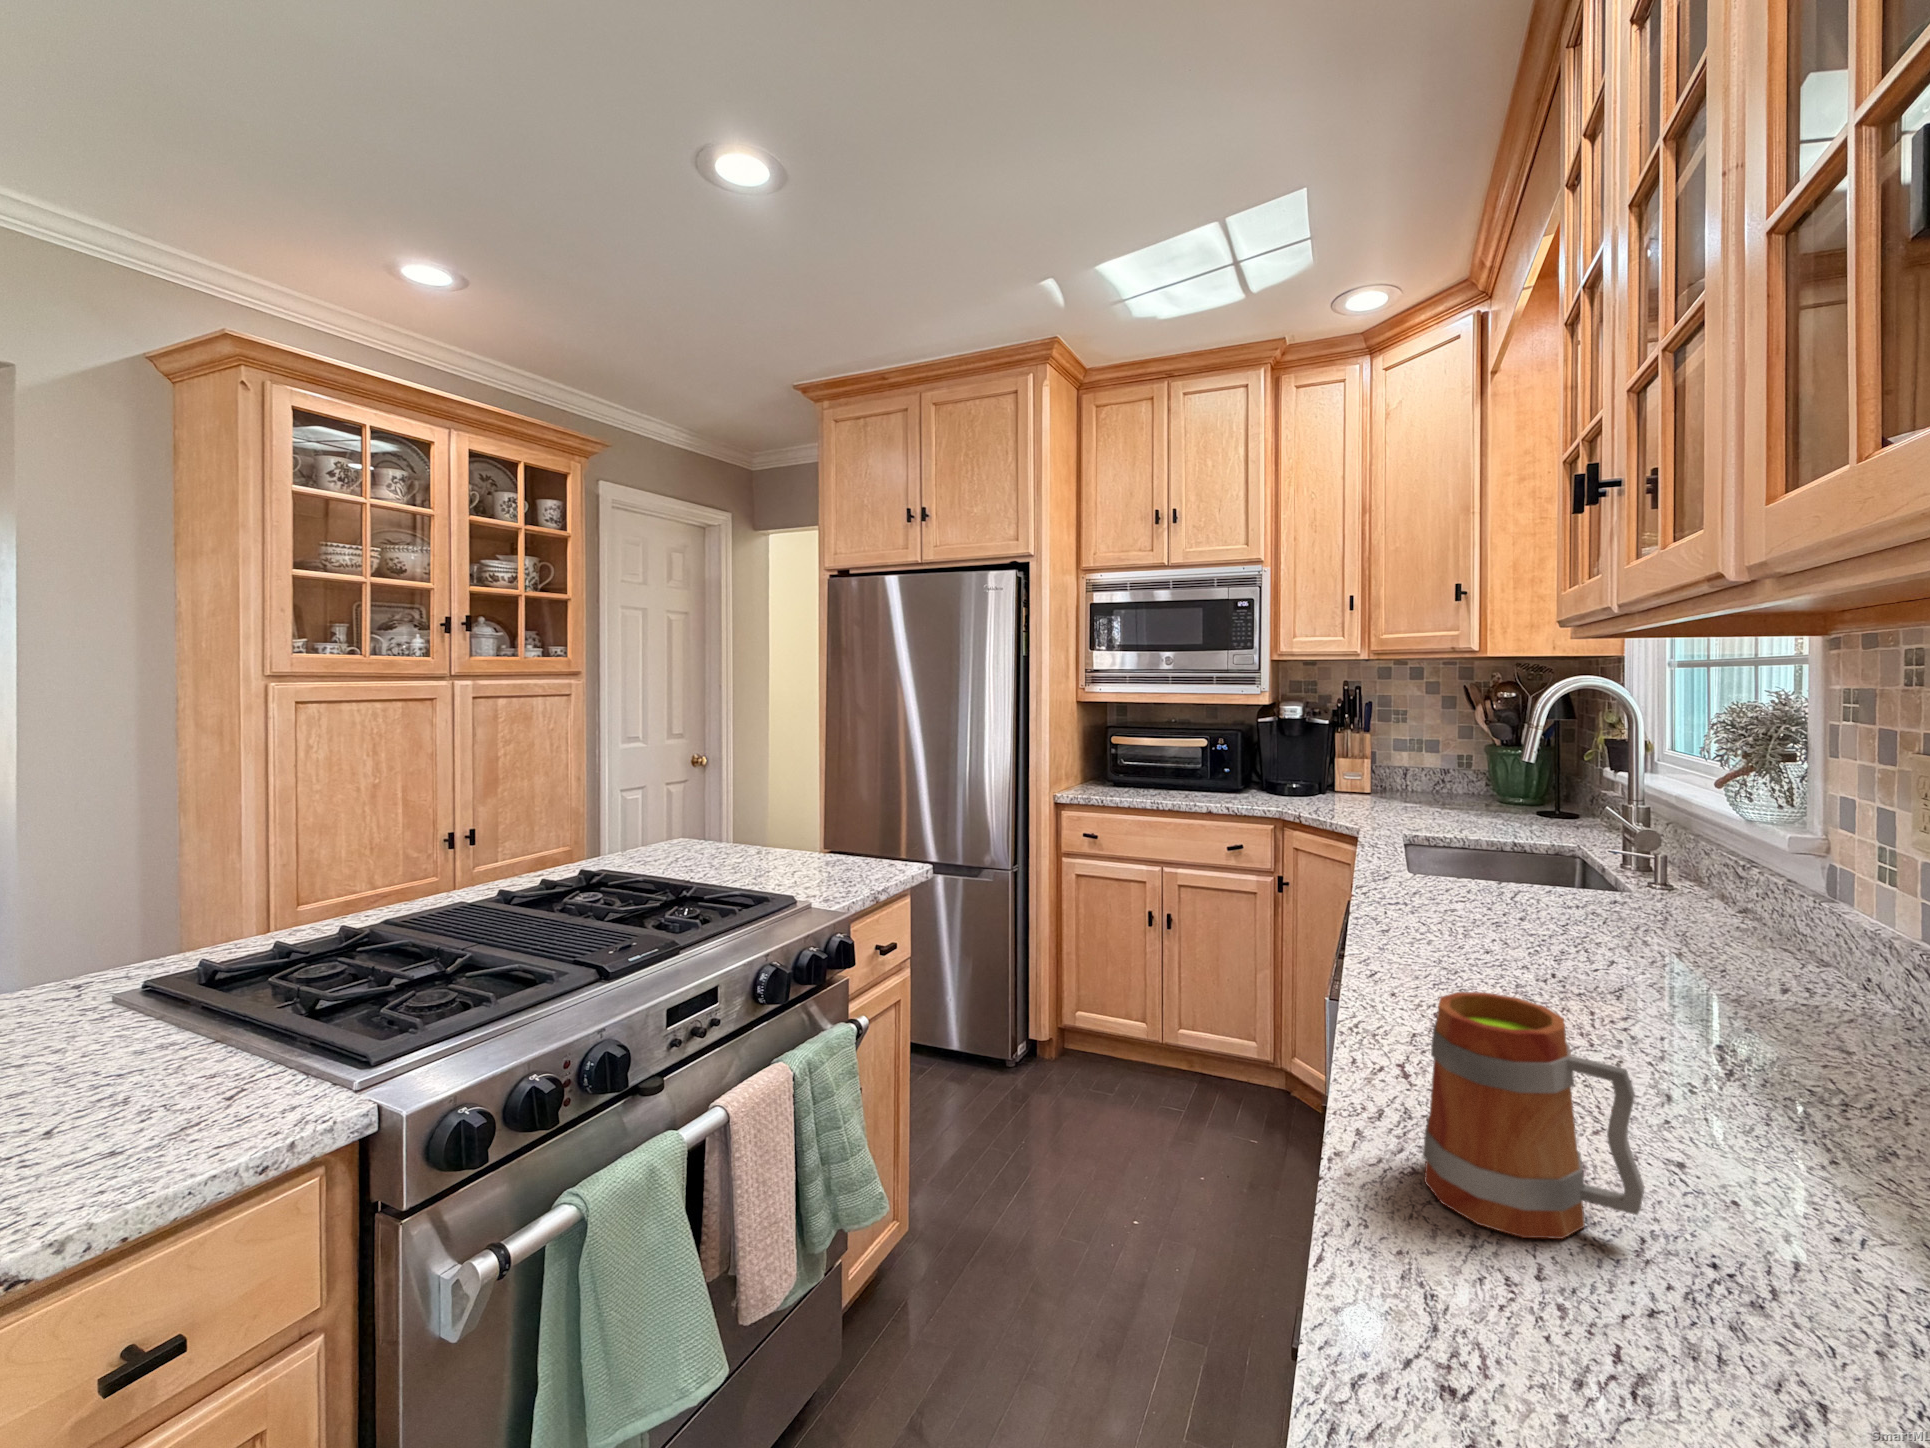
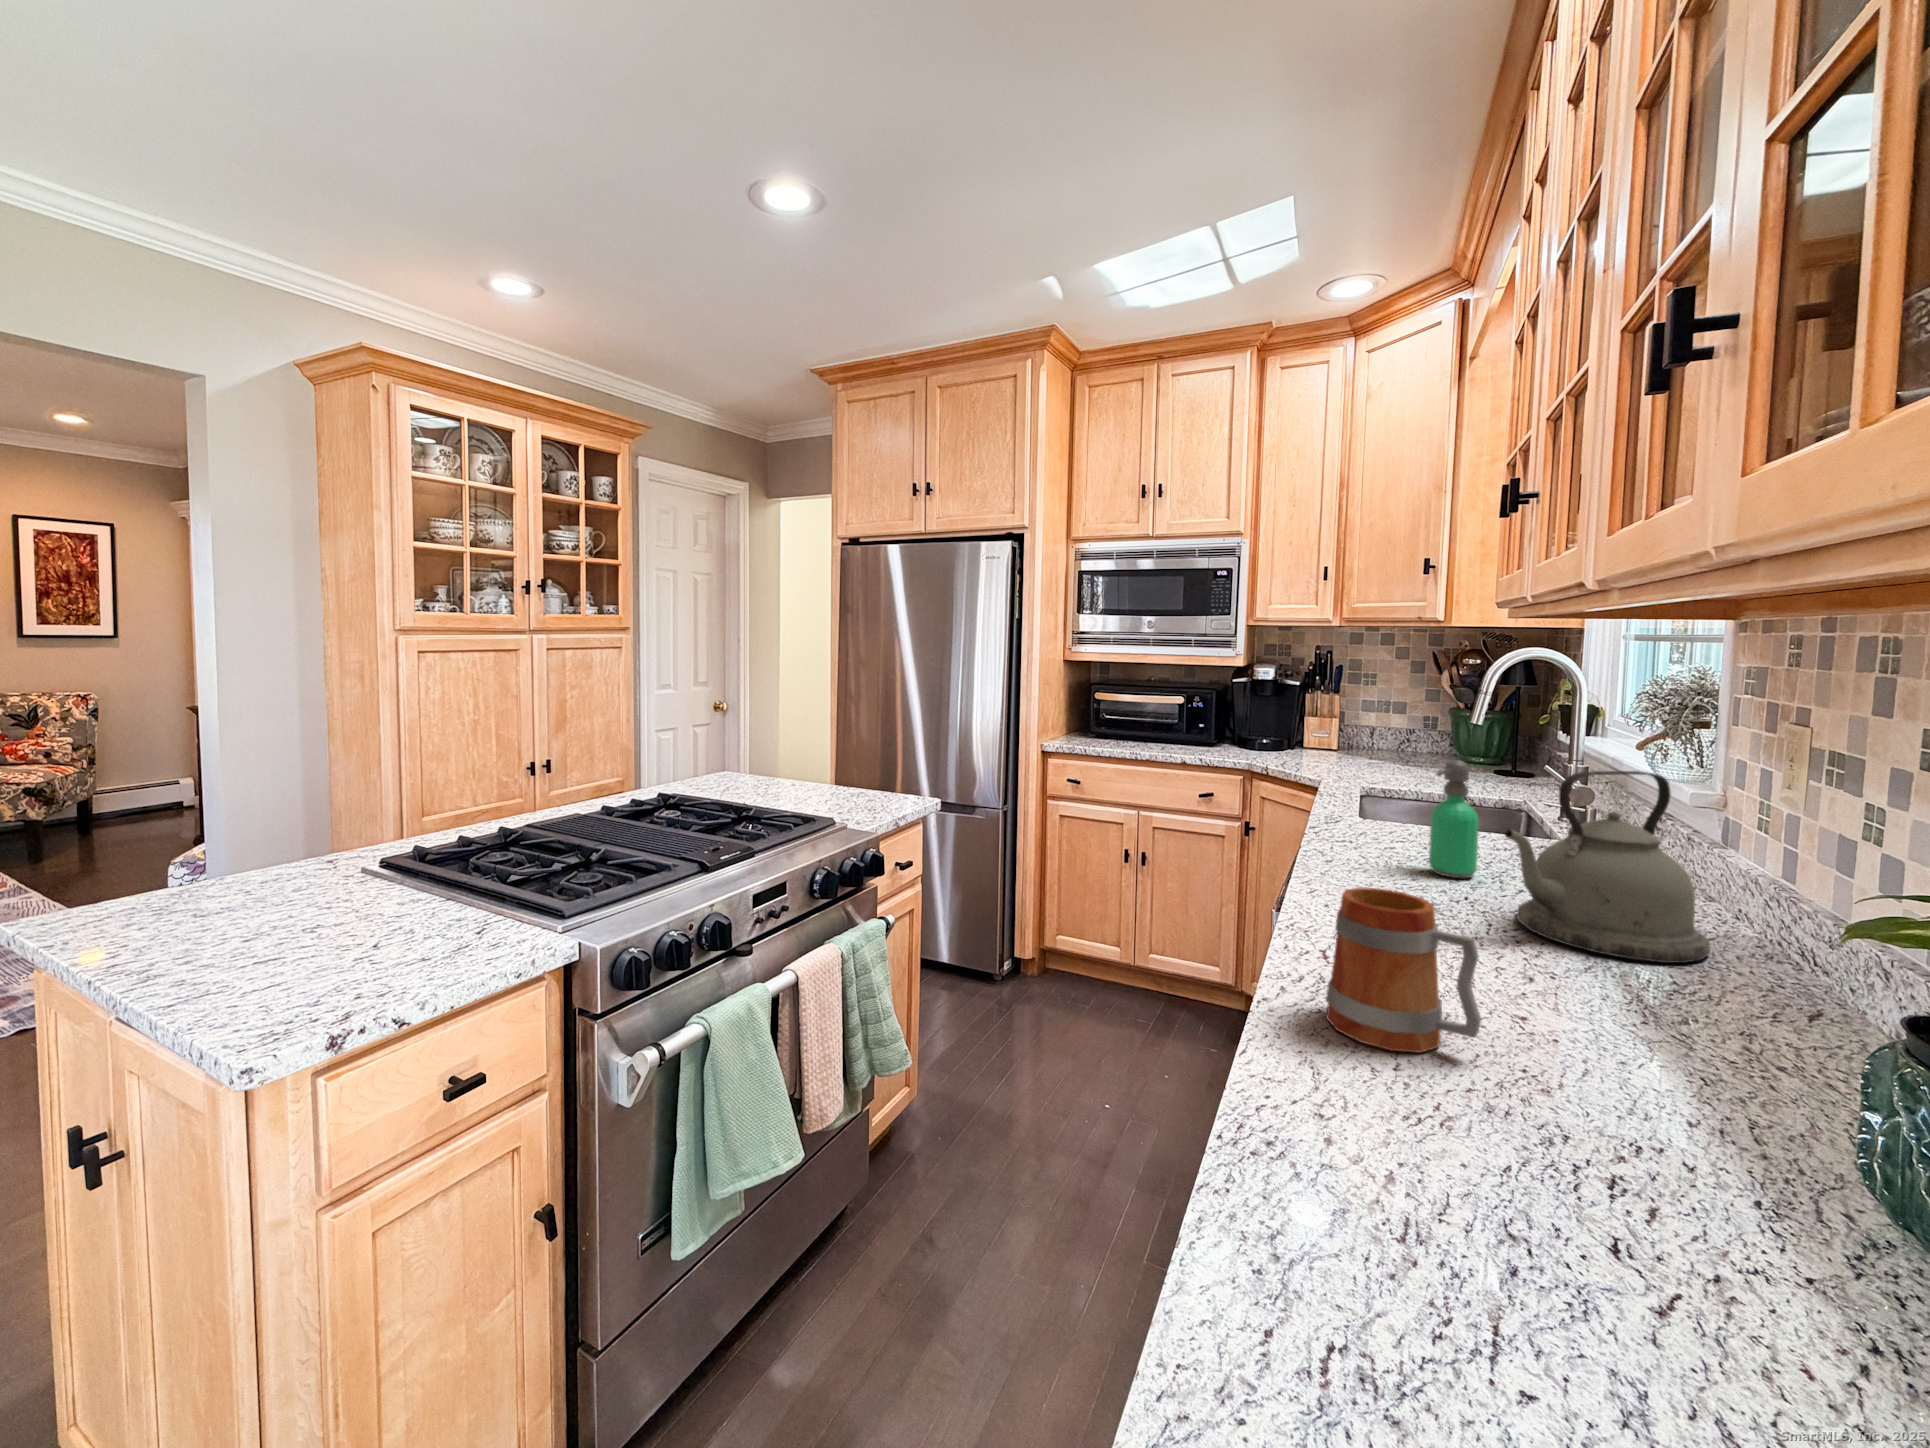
soap dispenser: none [1501,806,1557,949] -> present [1429,760,1479,878]
kettle: none [1609,817,1861,1060] -> present [1505,771,1710,963]

